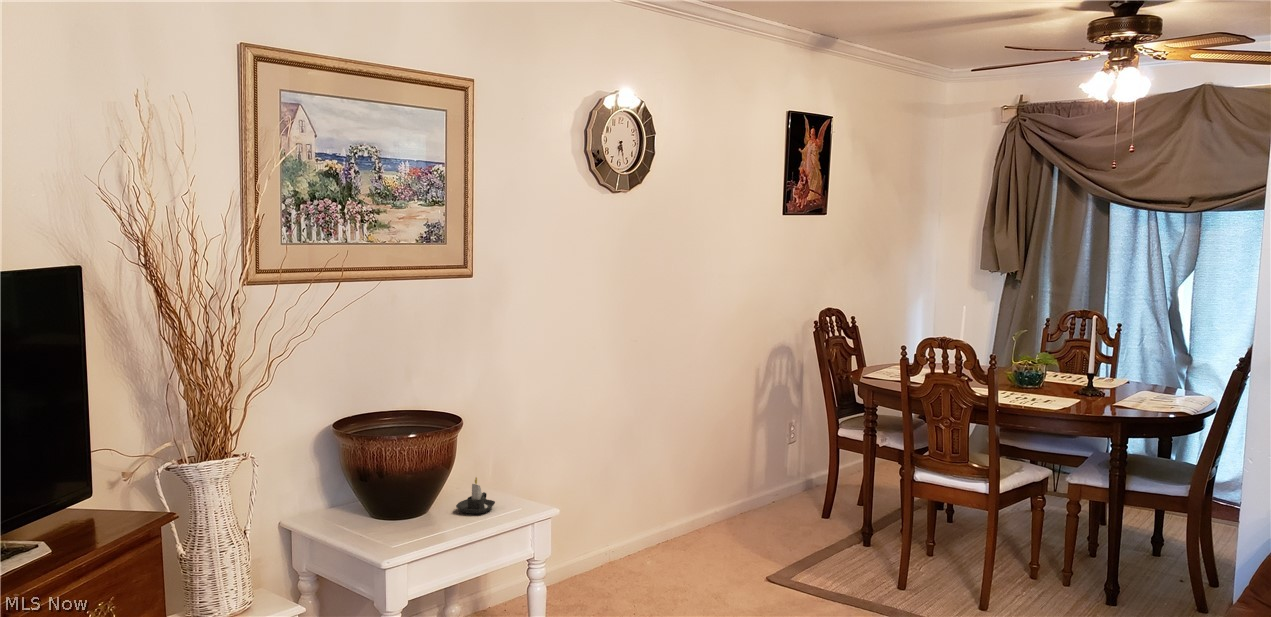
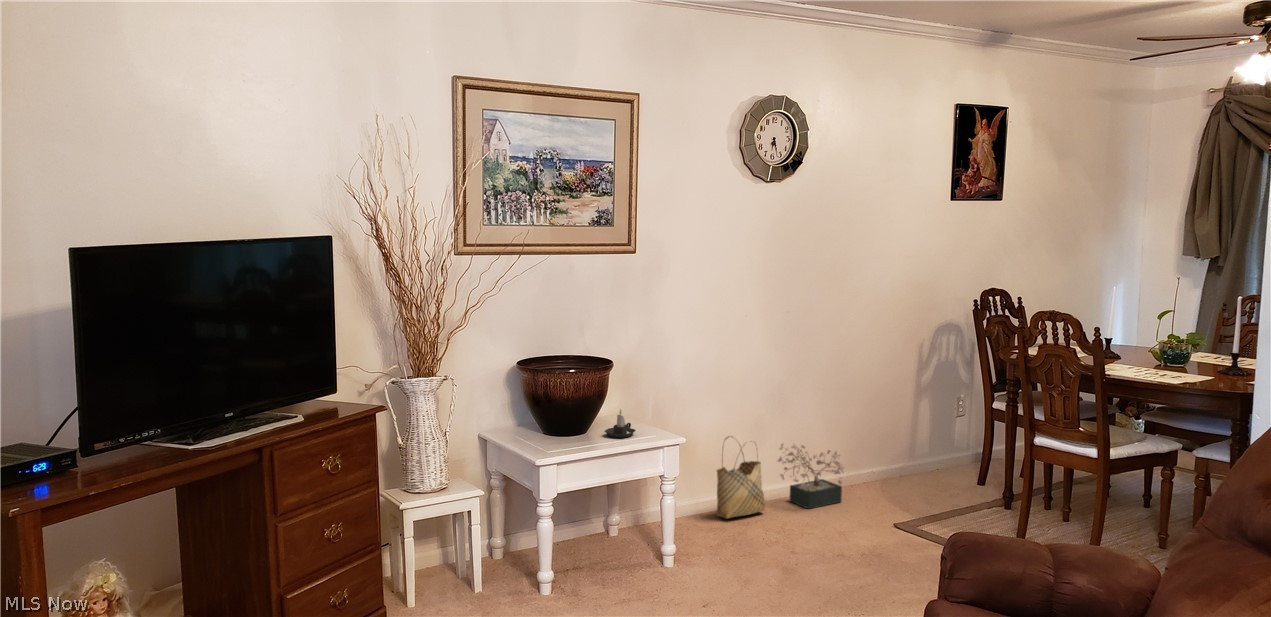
woven basket: none [568,491,622,592] -> present [716,436,765,519]
decorative plant: none [628,493,700,568] -> present [778,444,844,509]

